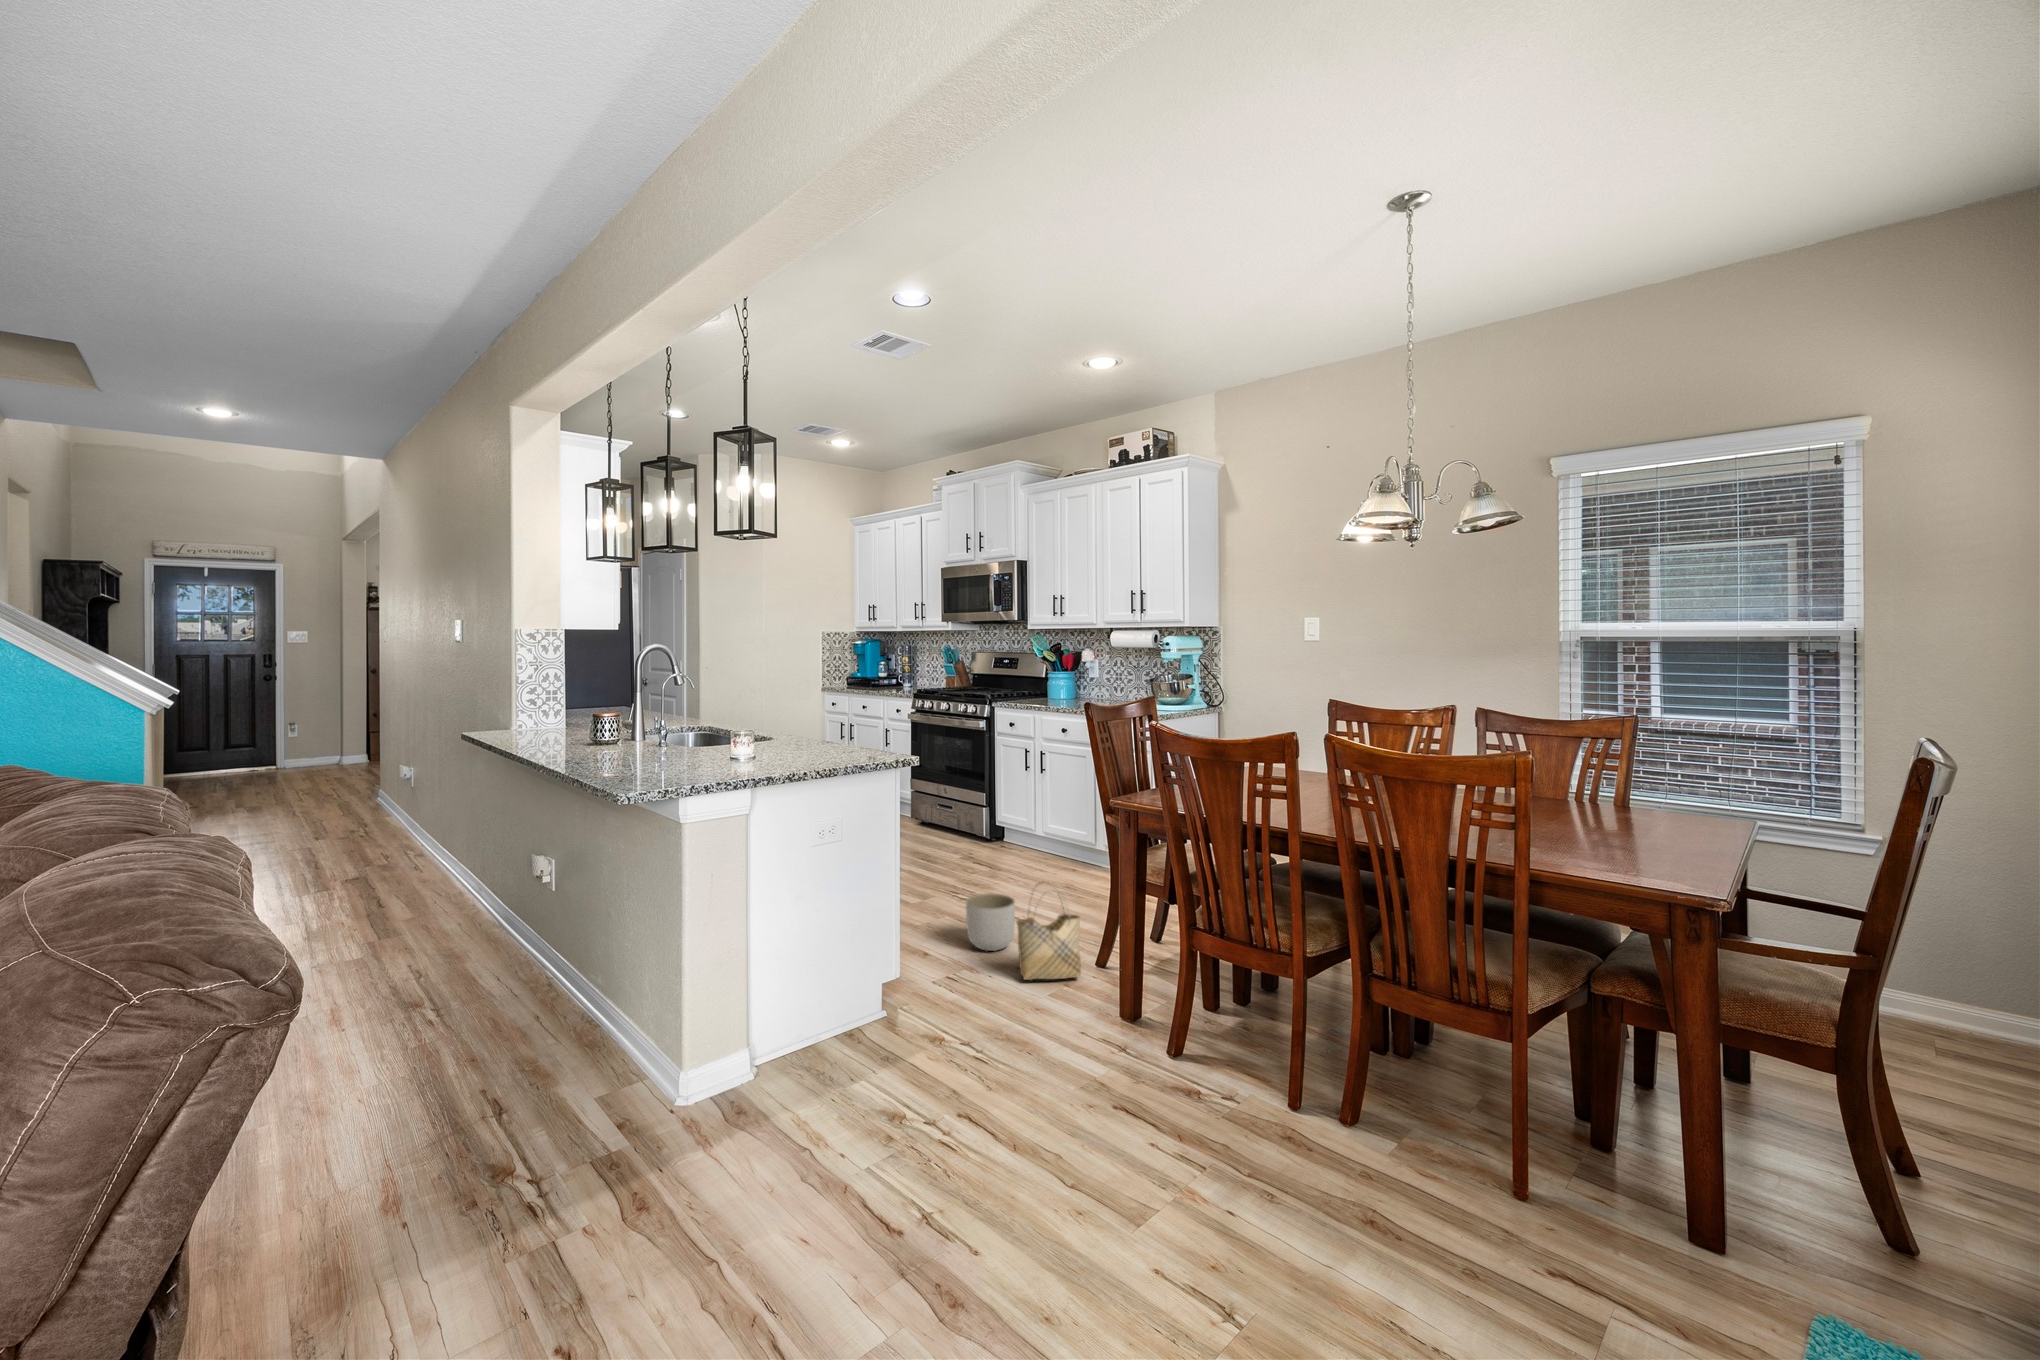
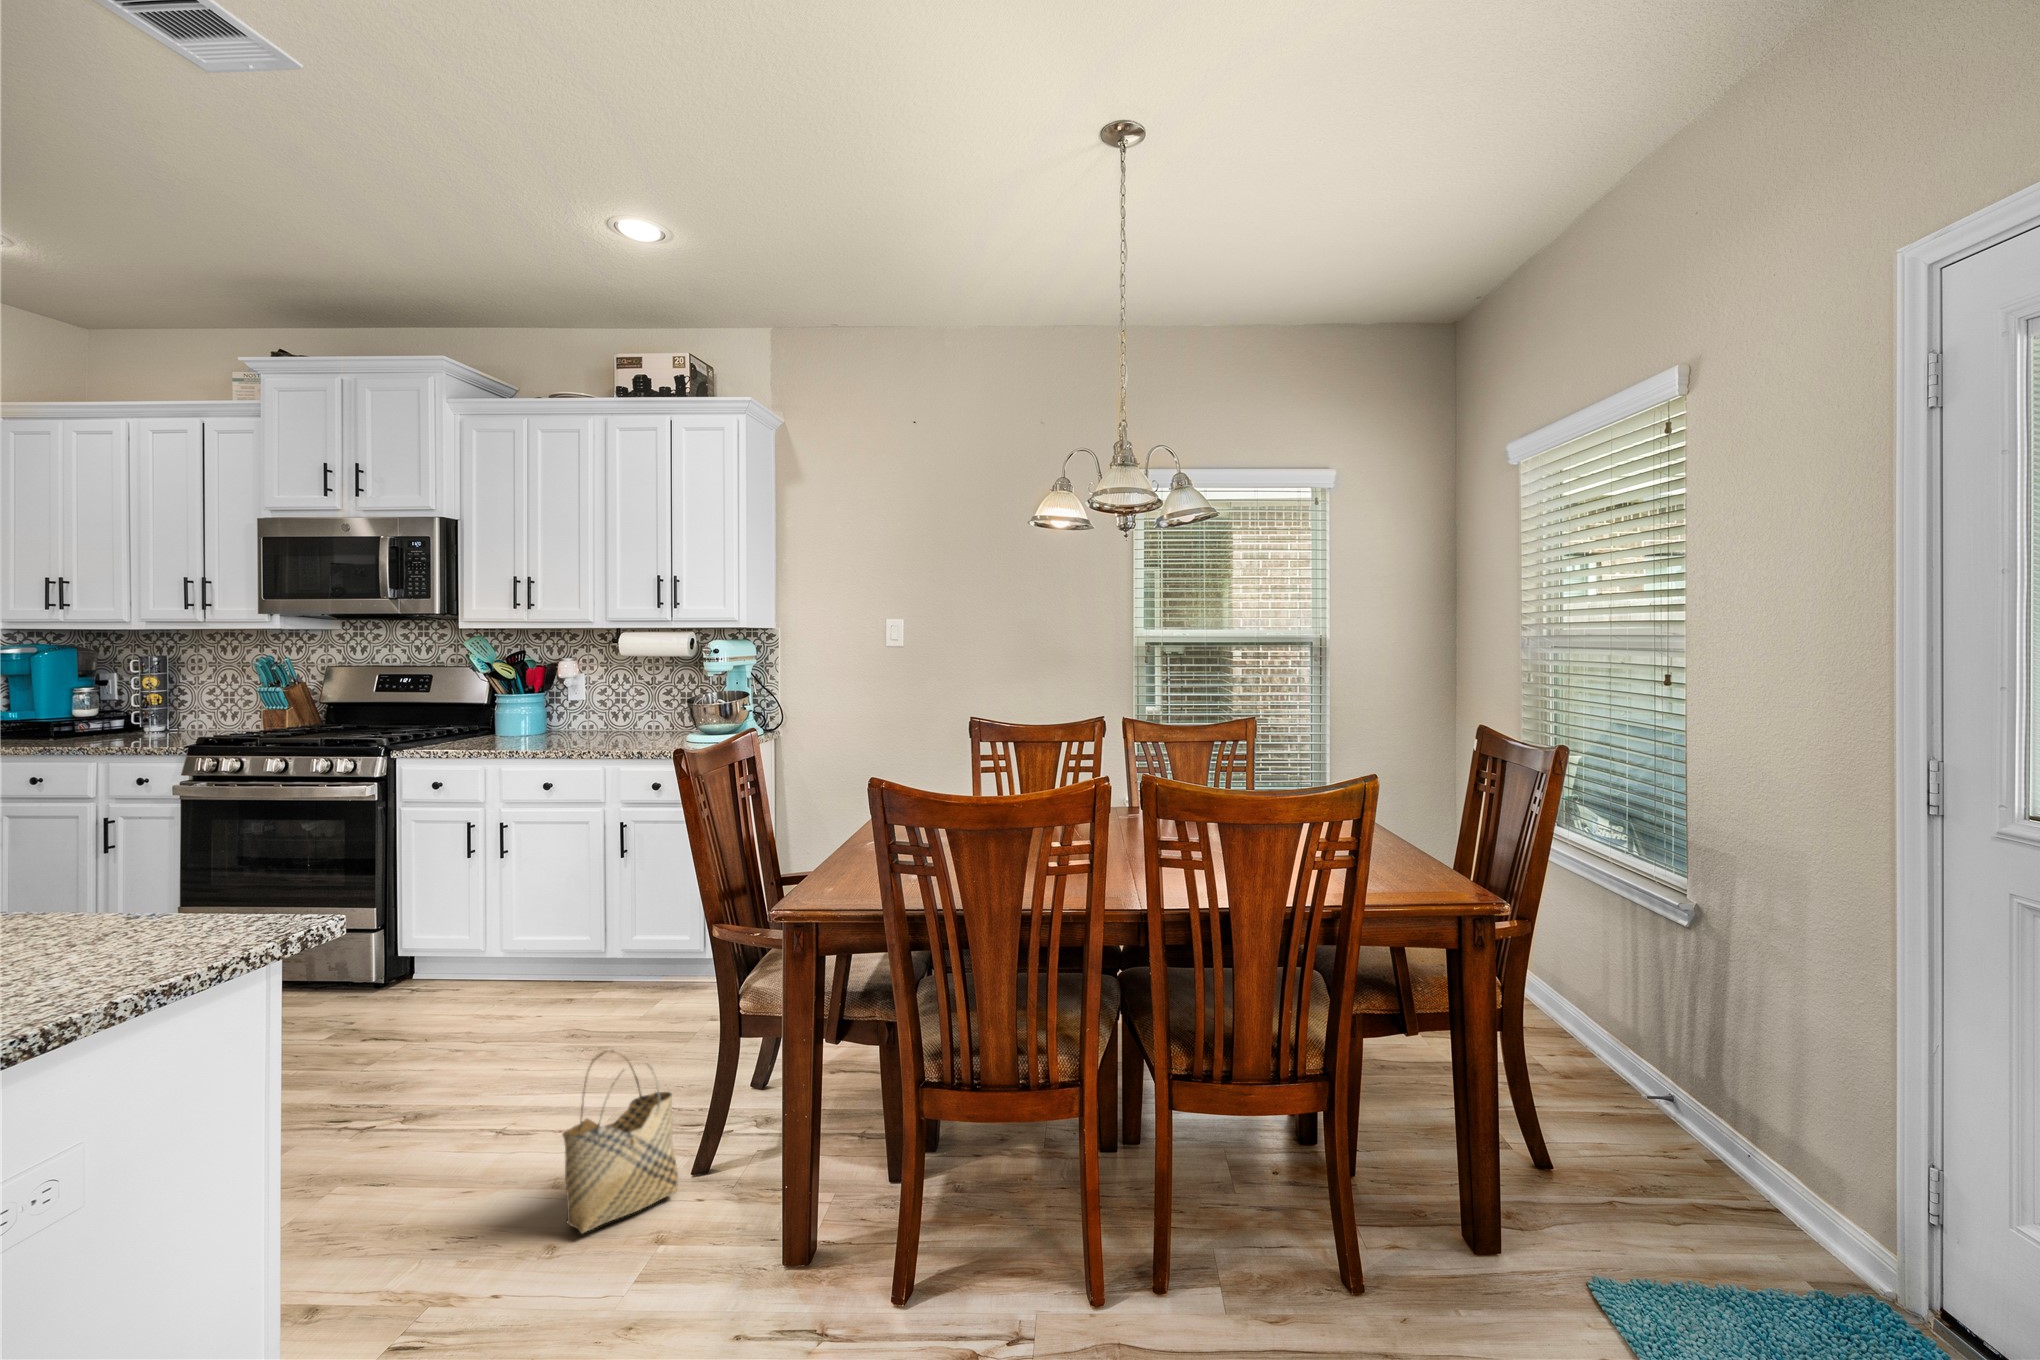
planter: present [966,893,1015,951] -> none [428,1089,531,1203]

